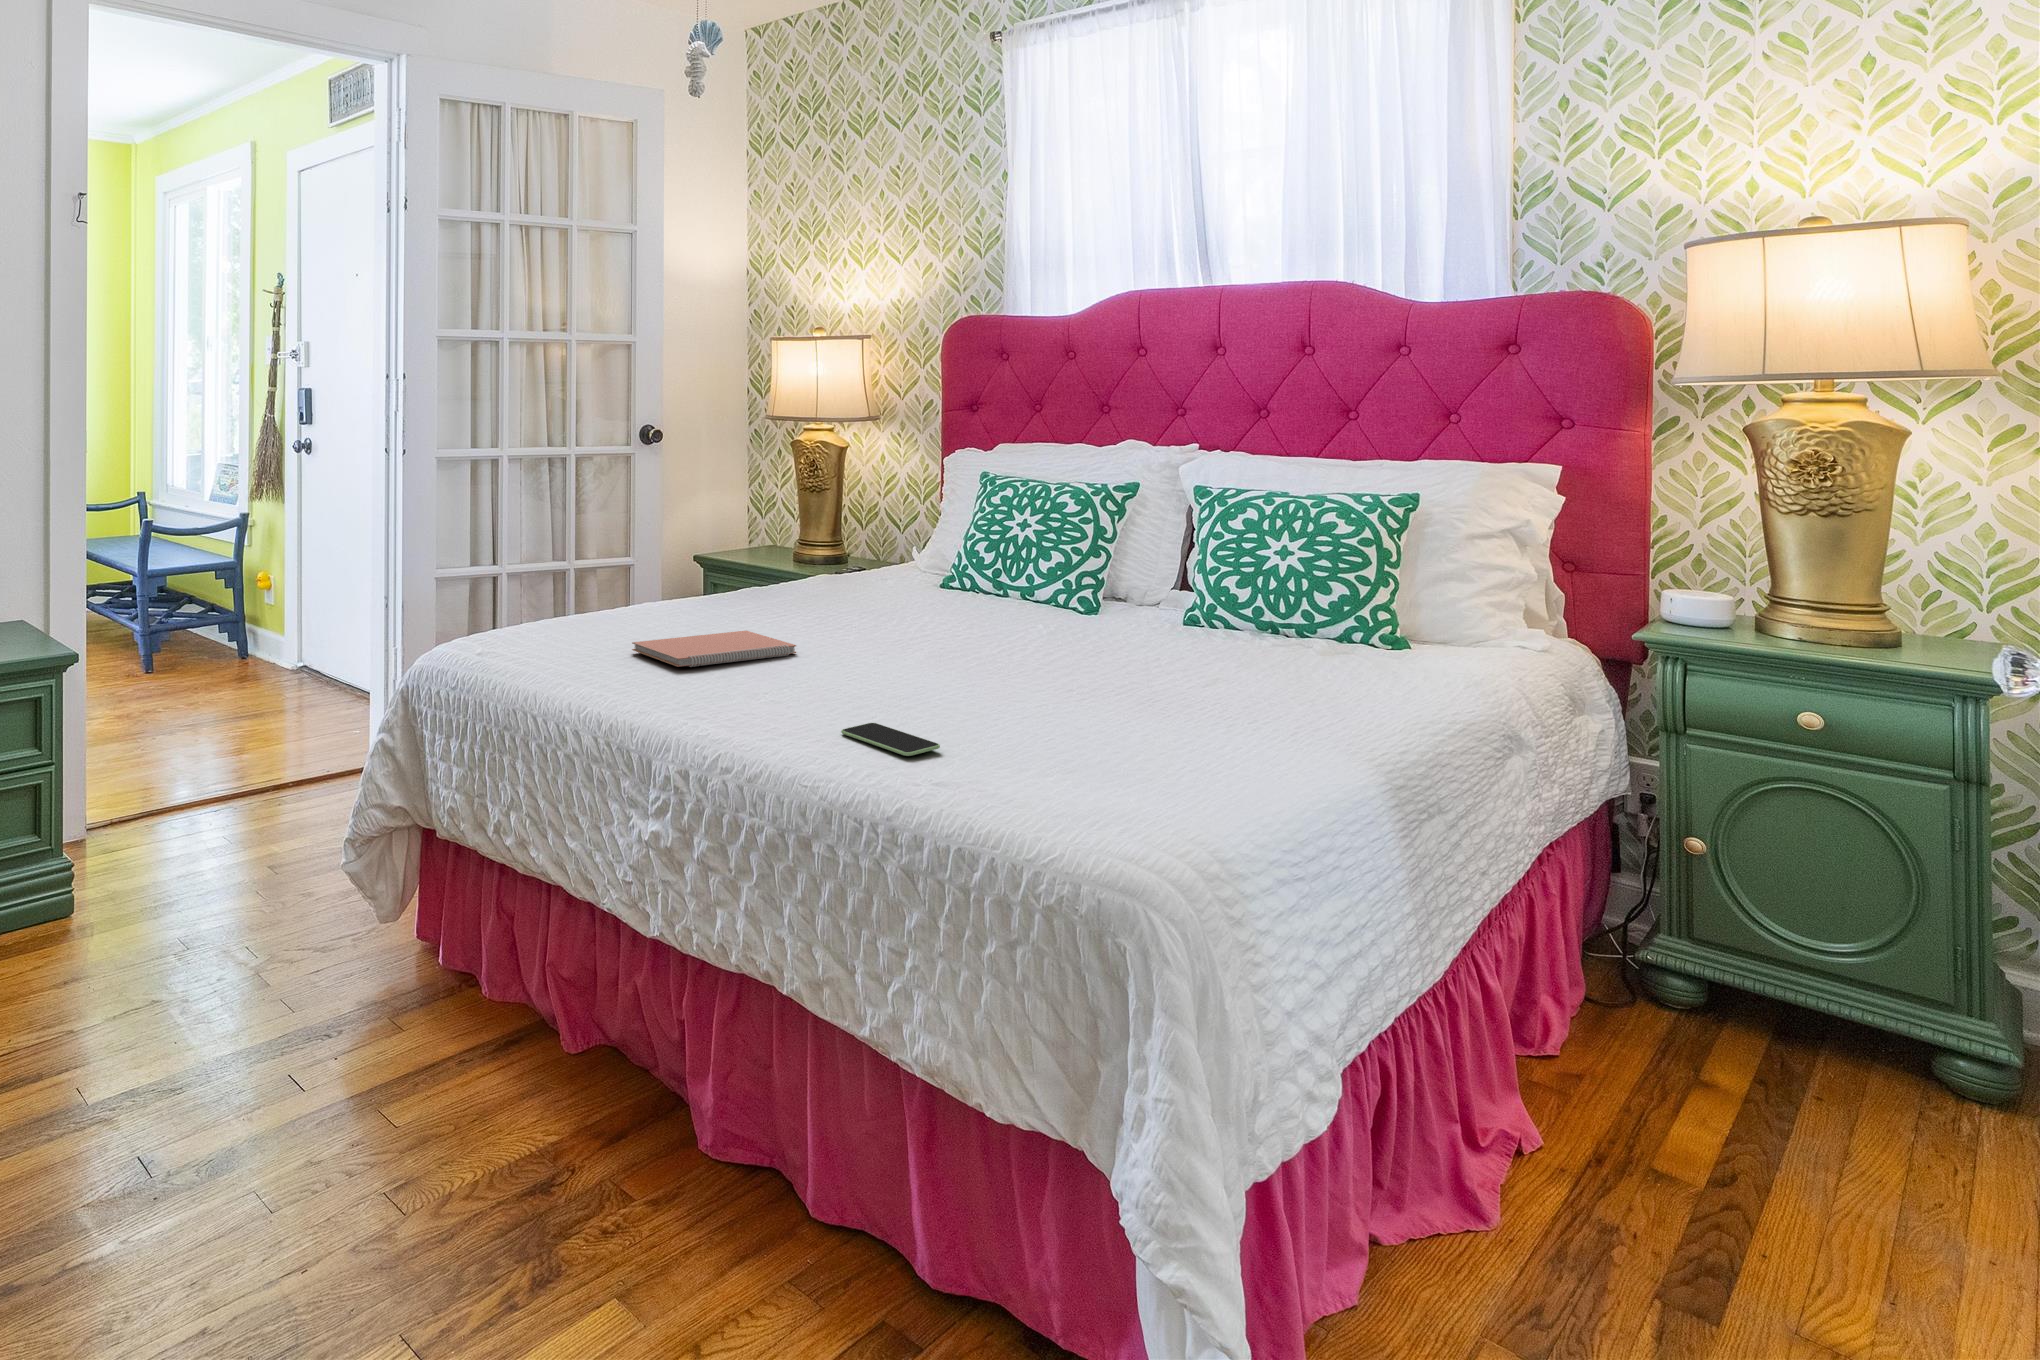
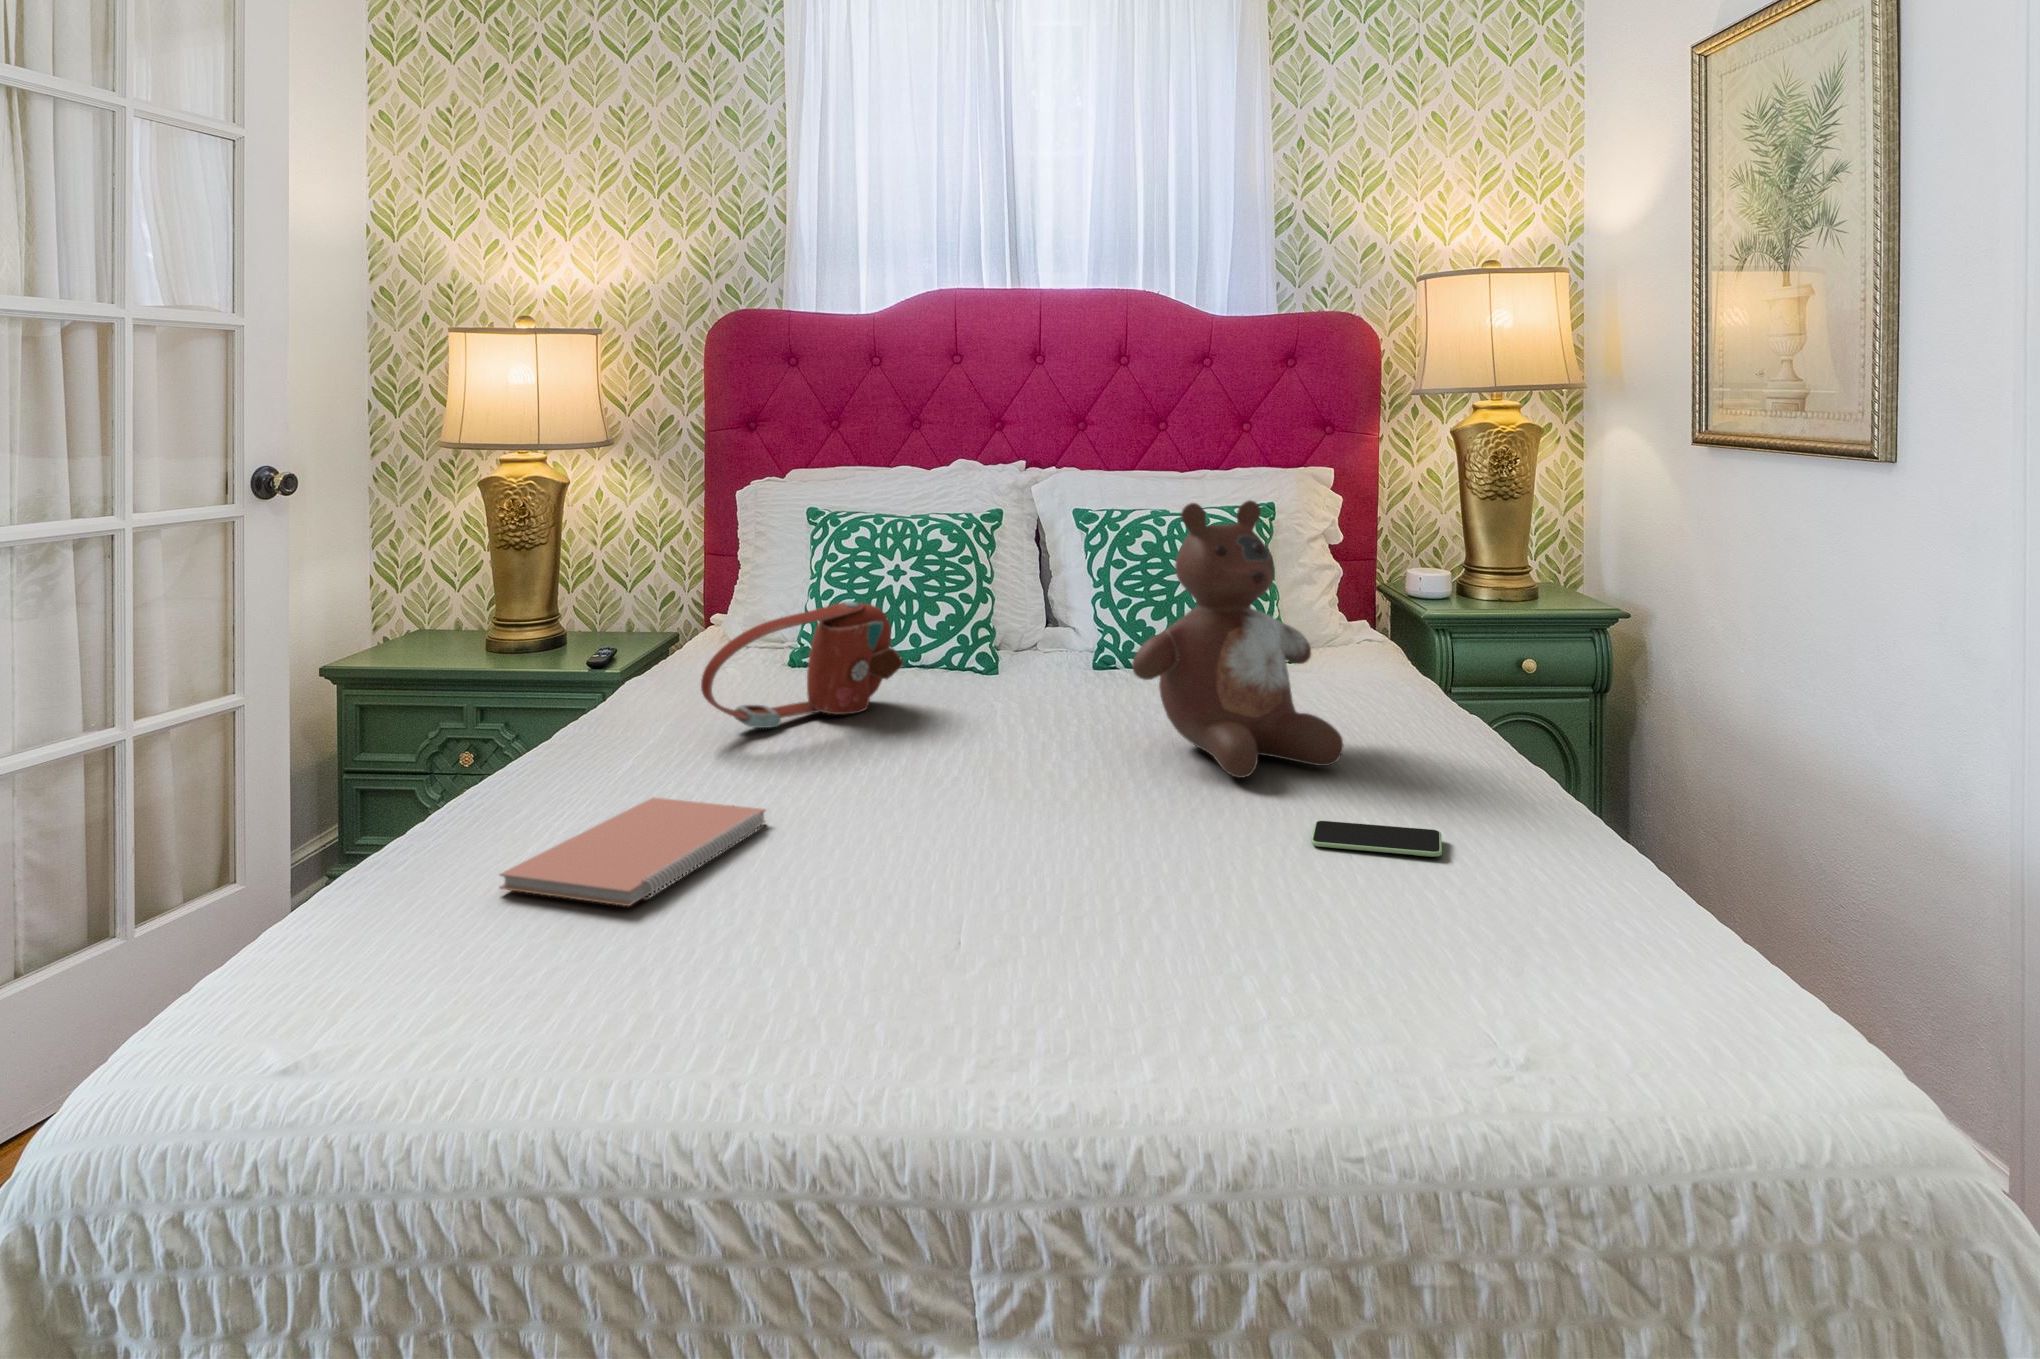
stuffed bear: none [1094,478,1281,700] -> present [1132,500,1344,778]
handbag: none [814,536,980,617] -> present [701,601,903,728]
smartphone: present [841,723,940,756] -> present [1311,821,1442,857]

